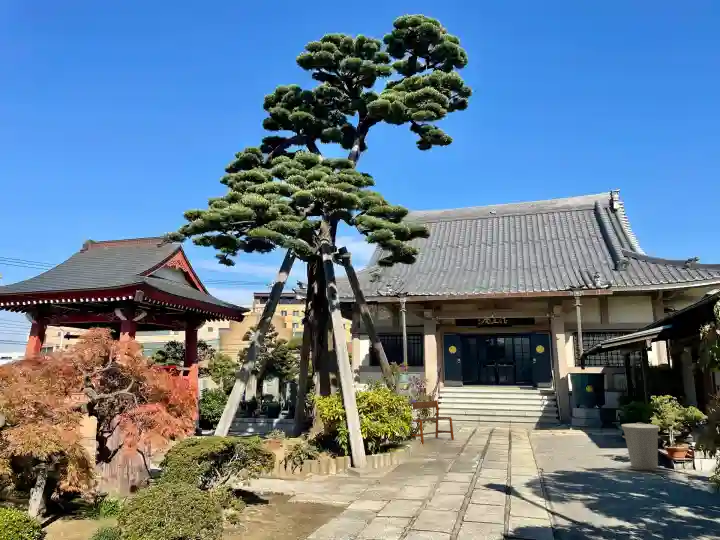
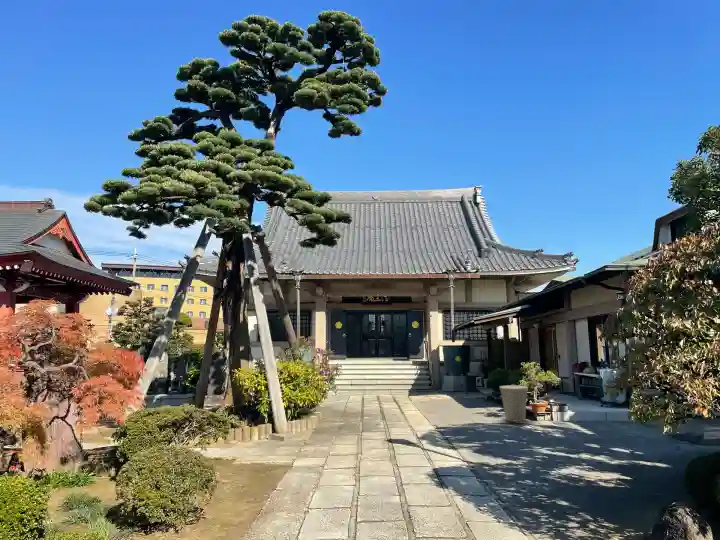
bench: present [411,400,454,444] -> none [309,371,350,411]

